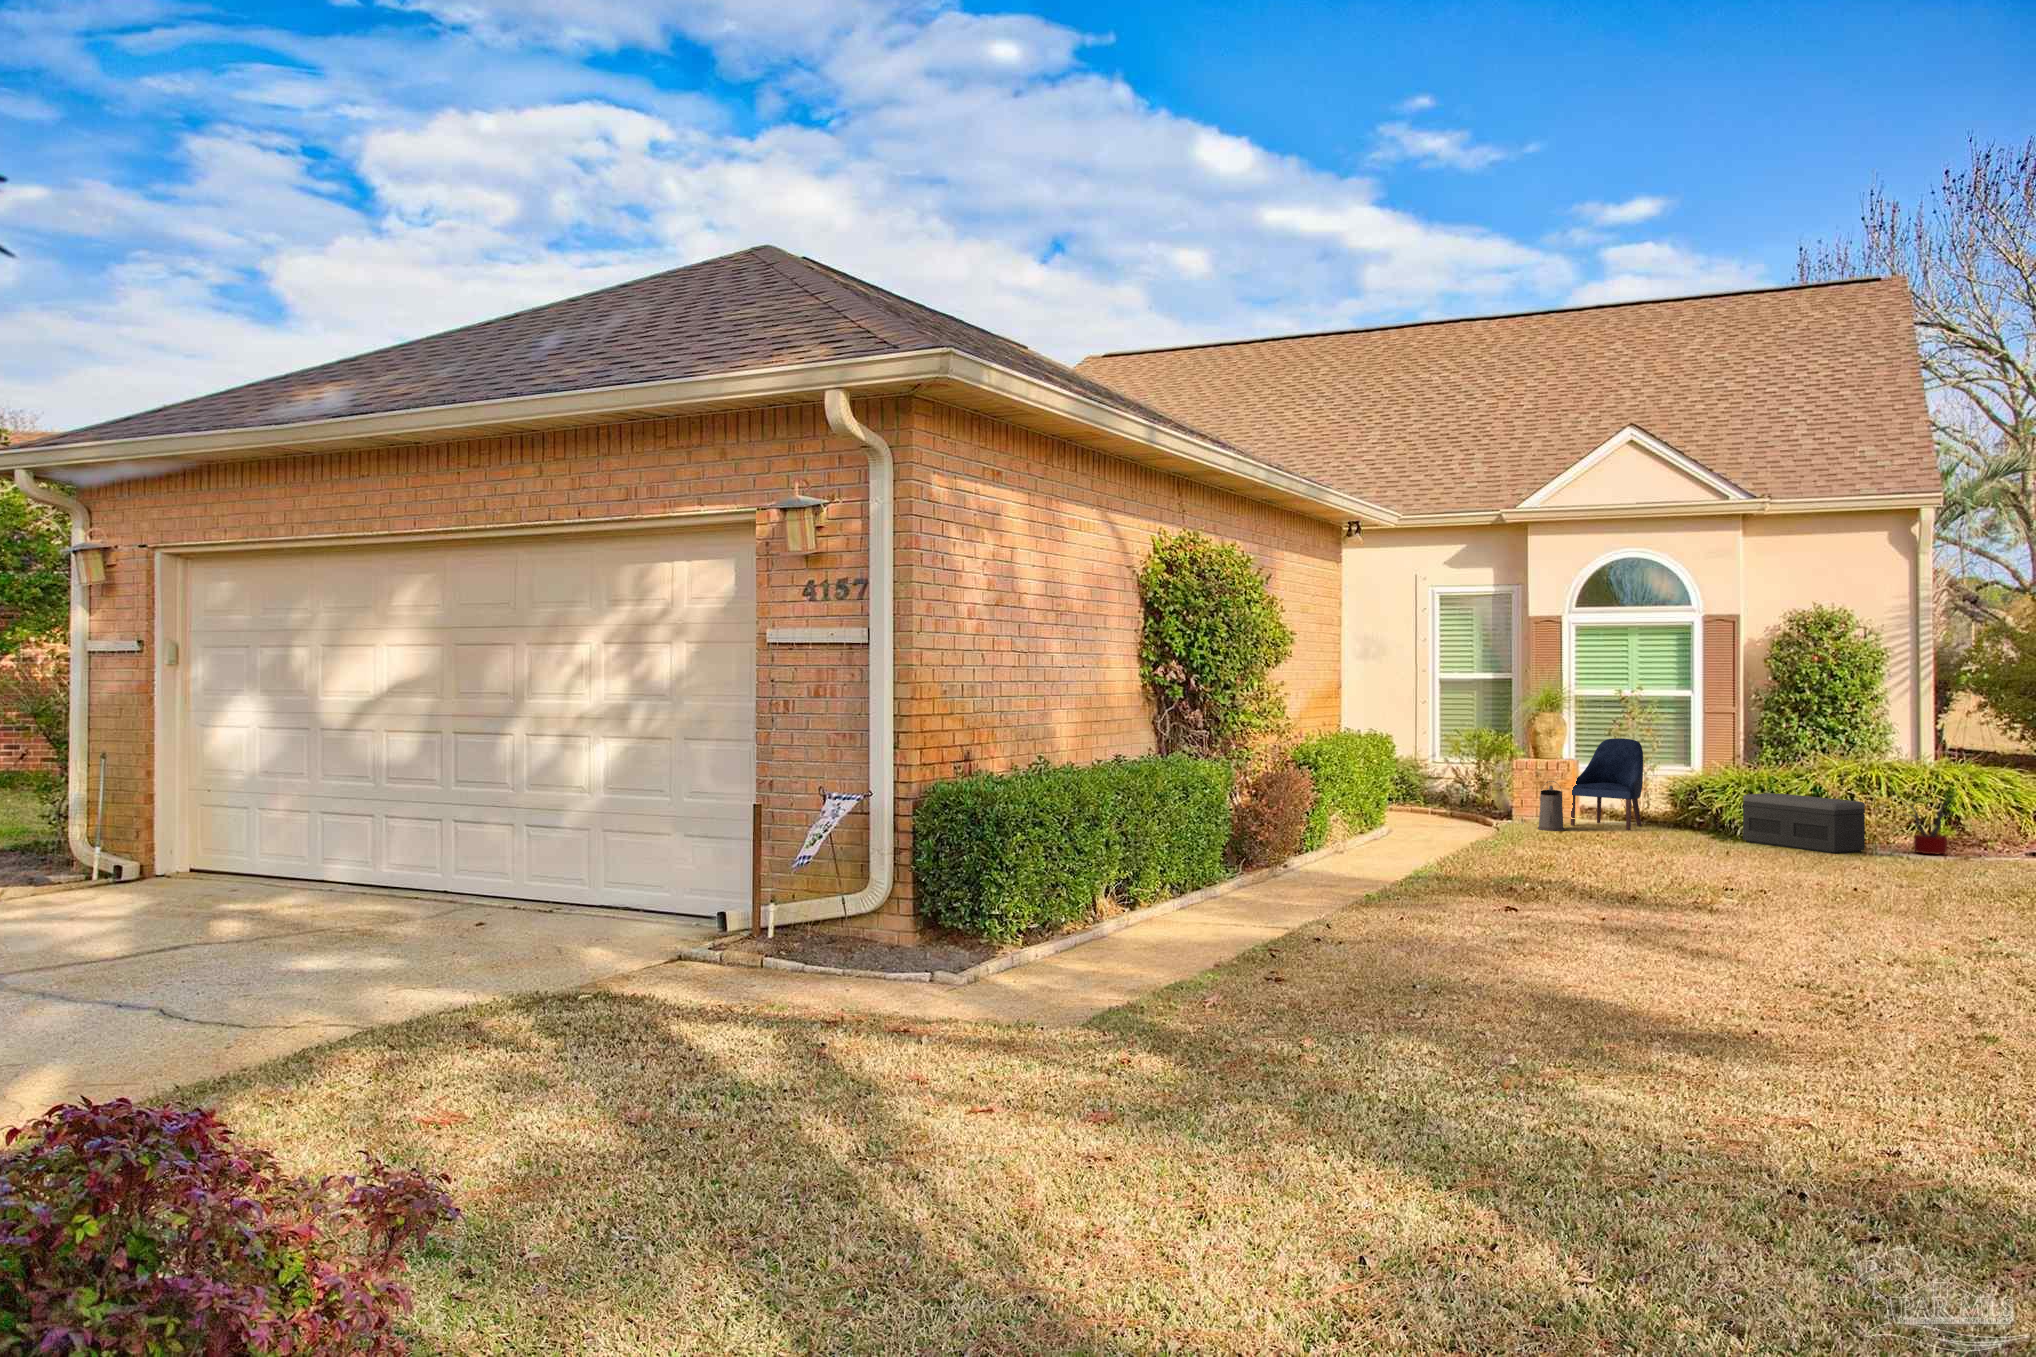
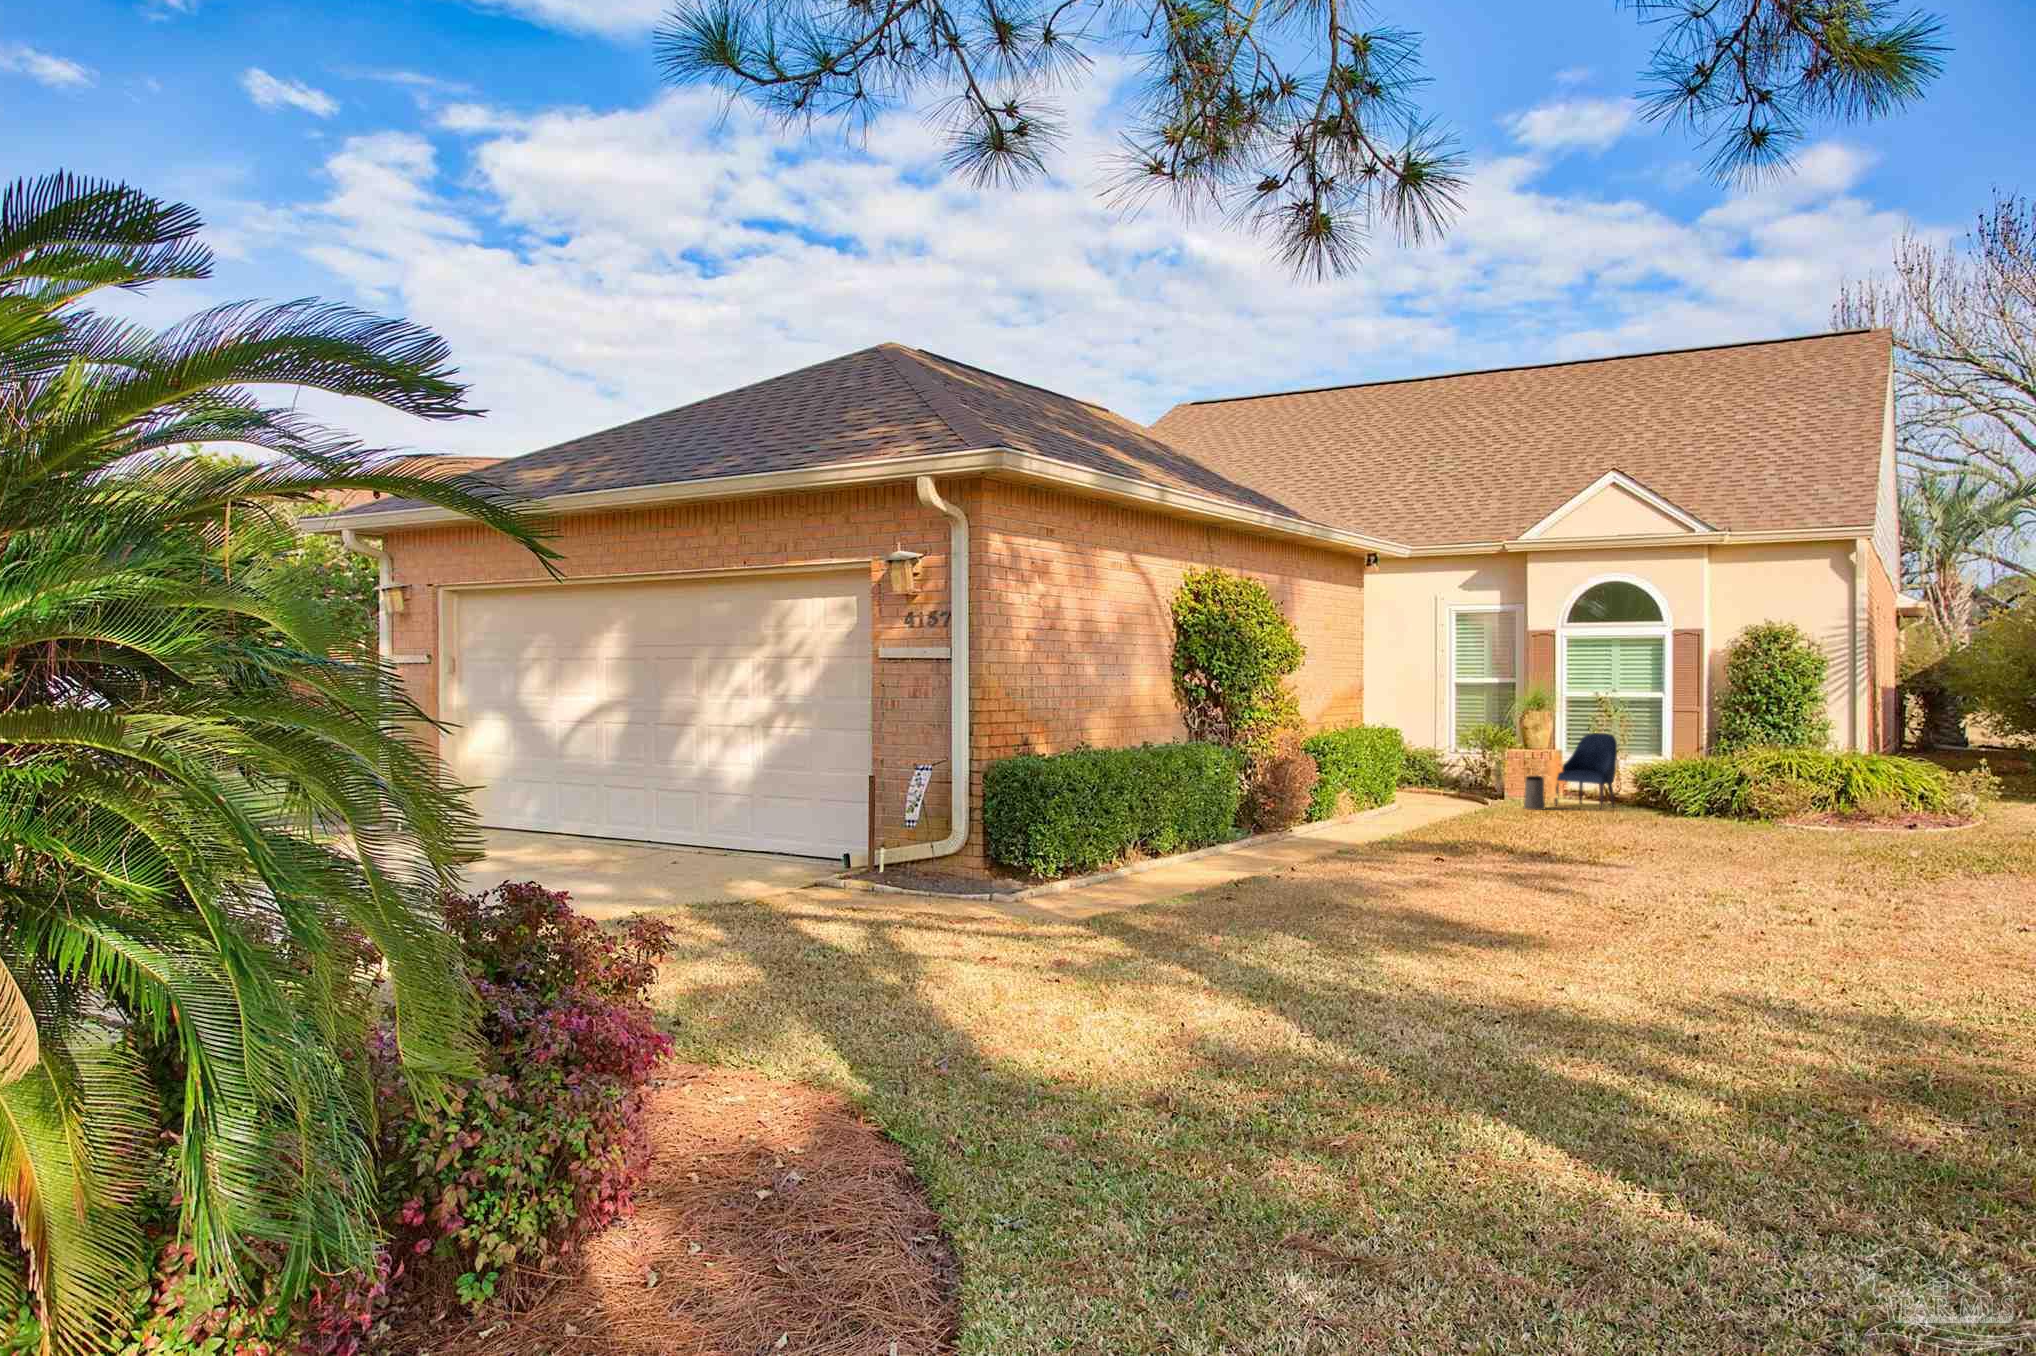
storage bench: present [1743,793,1865,854] -> none [1692,780,1790,830]
decorative plant: present [1897,794,1947,854] -> none [1807,774,1884,831]

